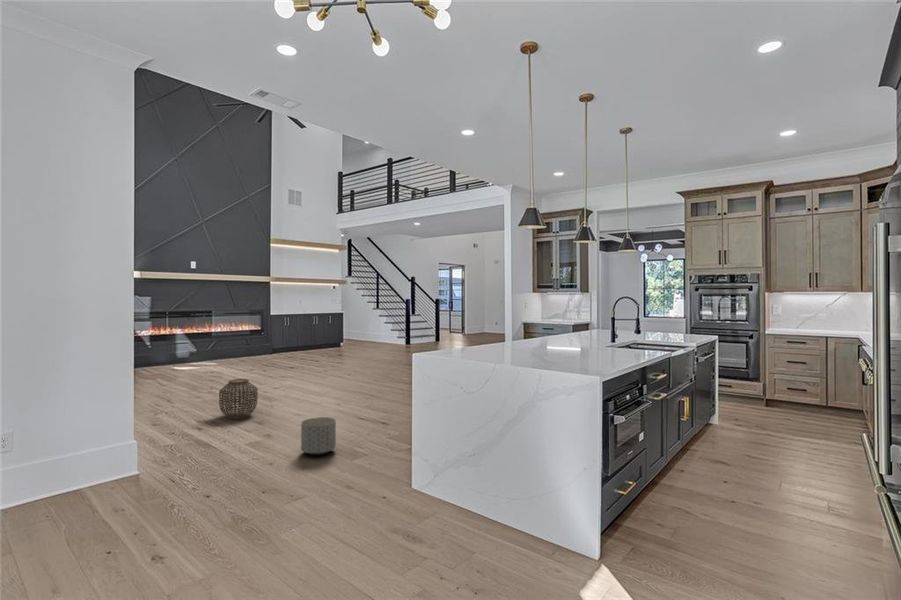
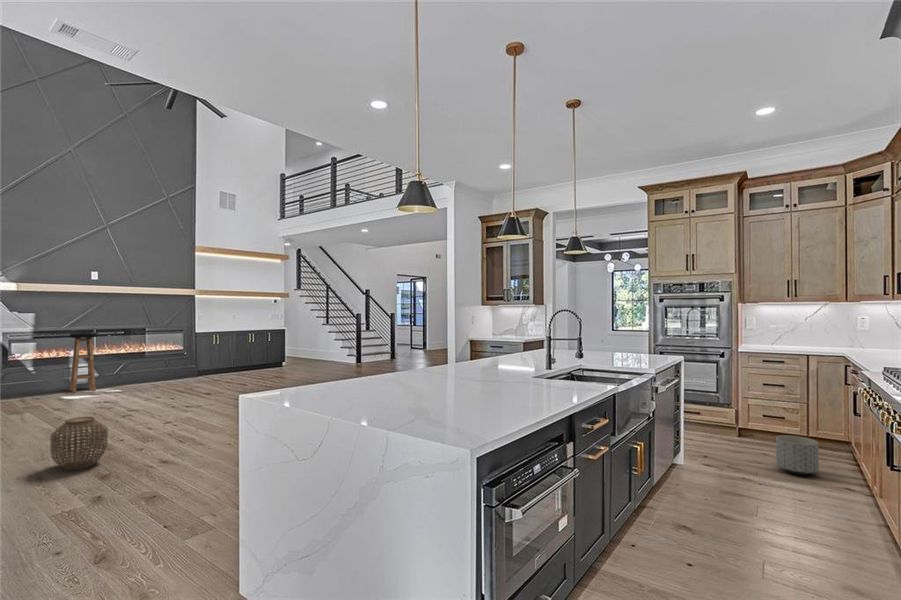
bar stool: none [176,315,198,366] -> present [69,333,97,393]
planter: present [301,417,336,455] -> present [776,435,819,475]

